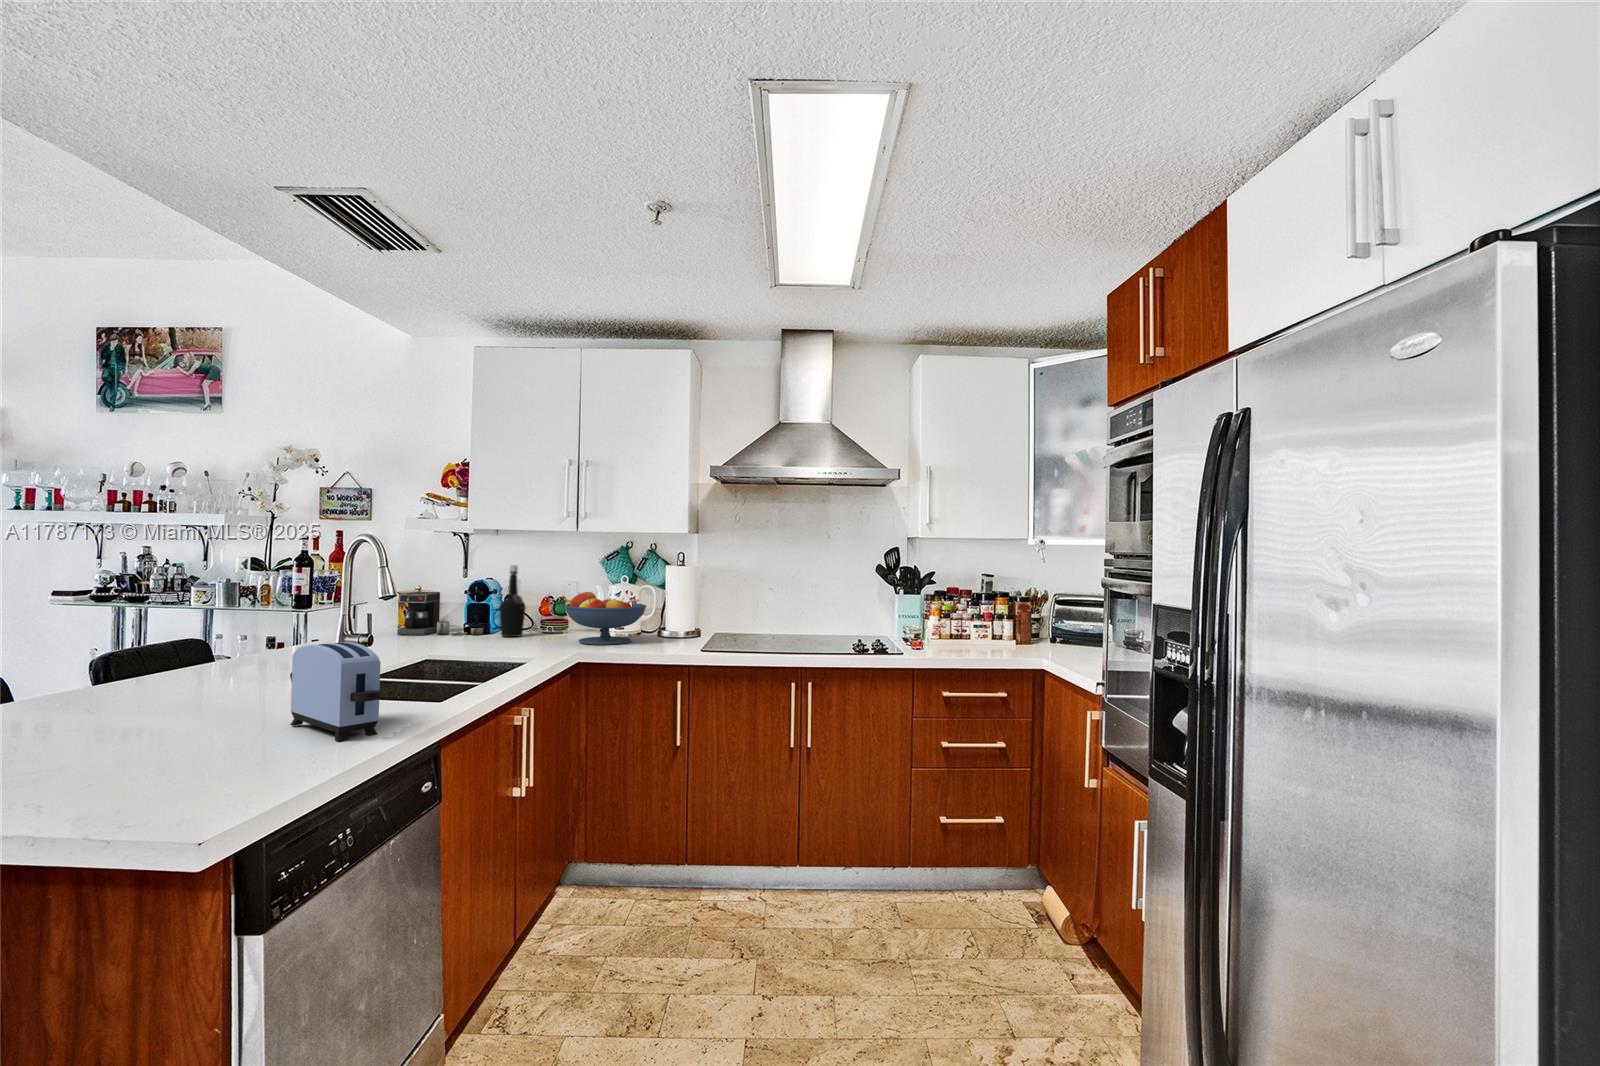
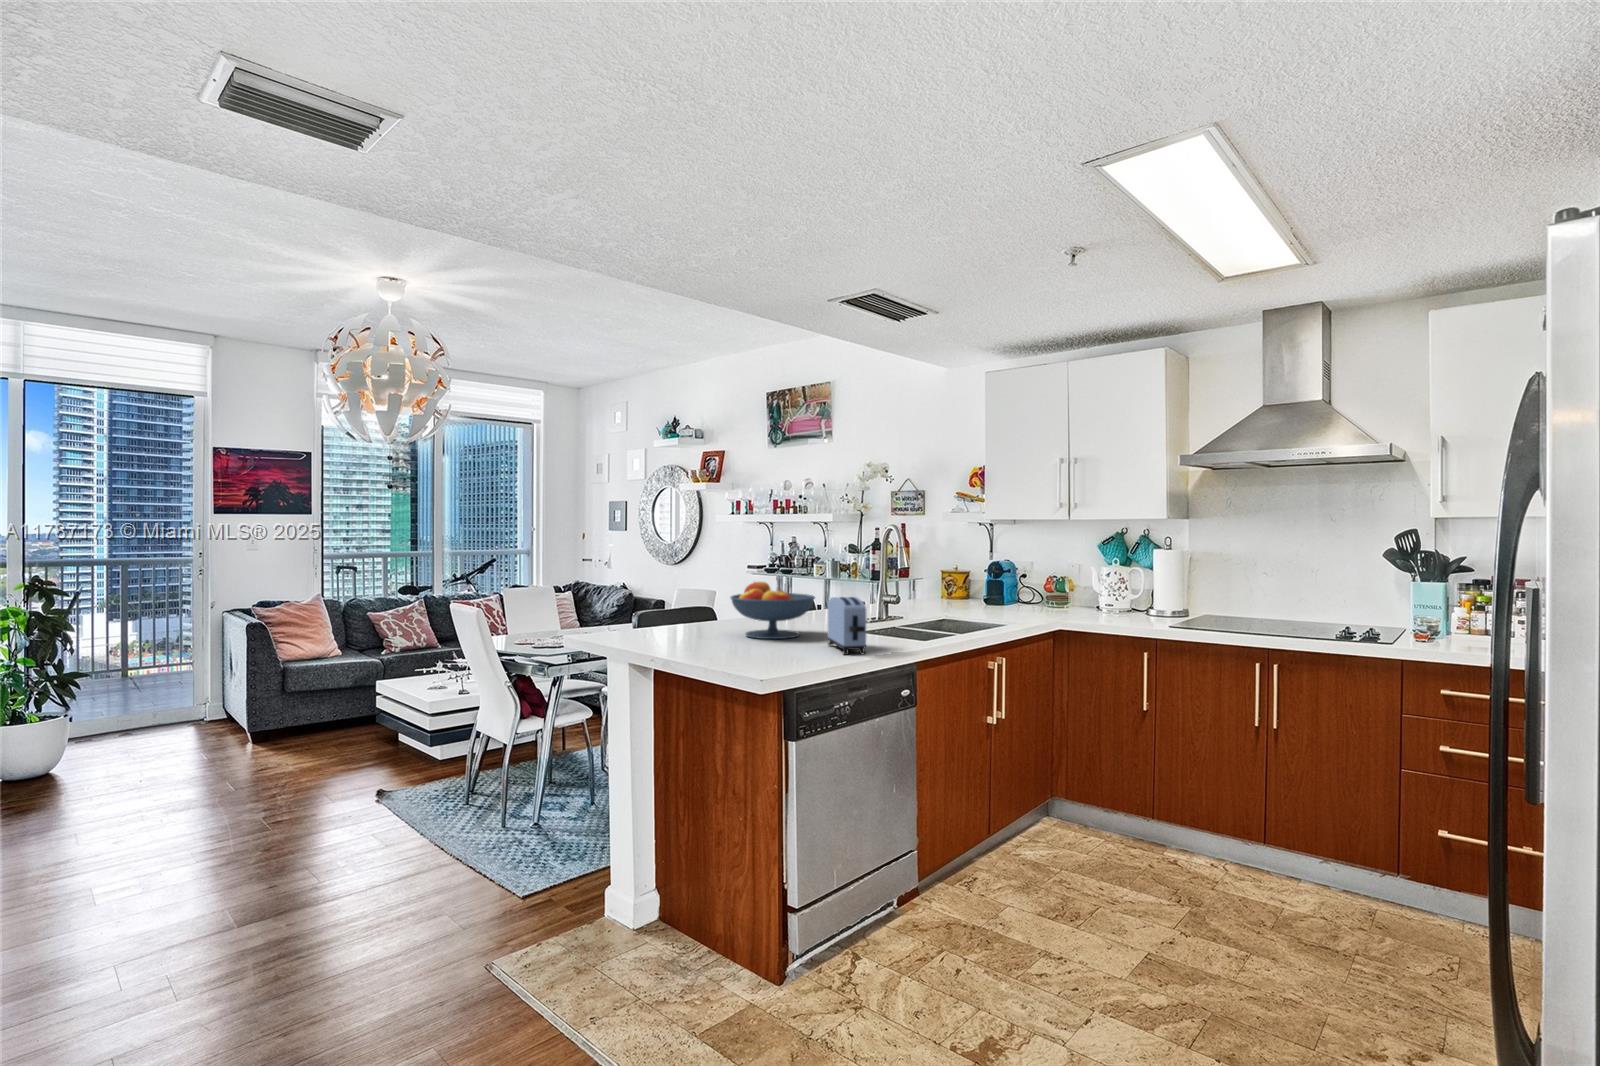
bottle: present [499,565,525,637] -> none [1006,549,1027,609]
coffee maker: present [397,592,483,635] -> none [935,570,999,606]
fruit bowl: present [565,592,647,645] -> present [731,582,815,639]

